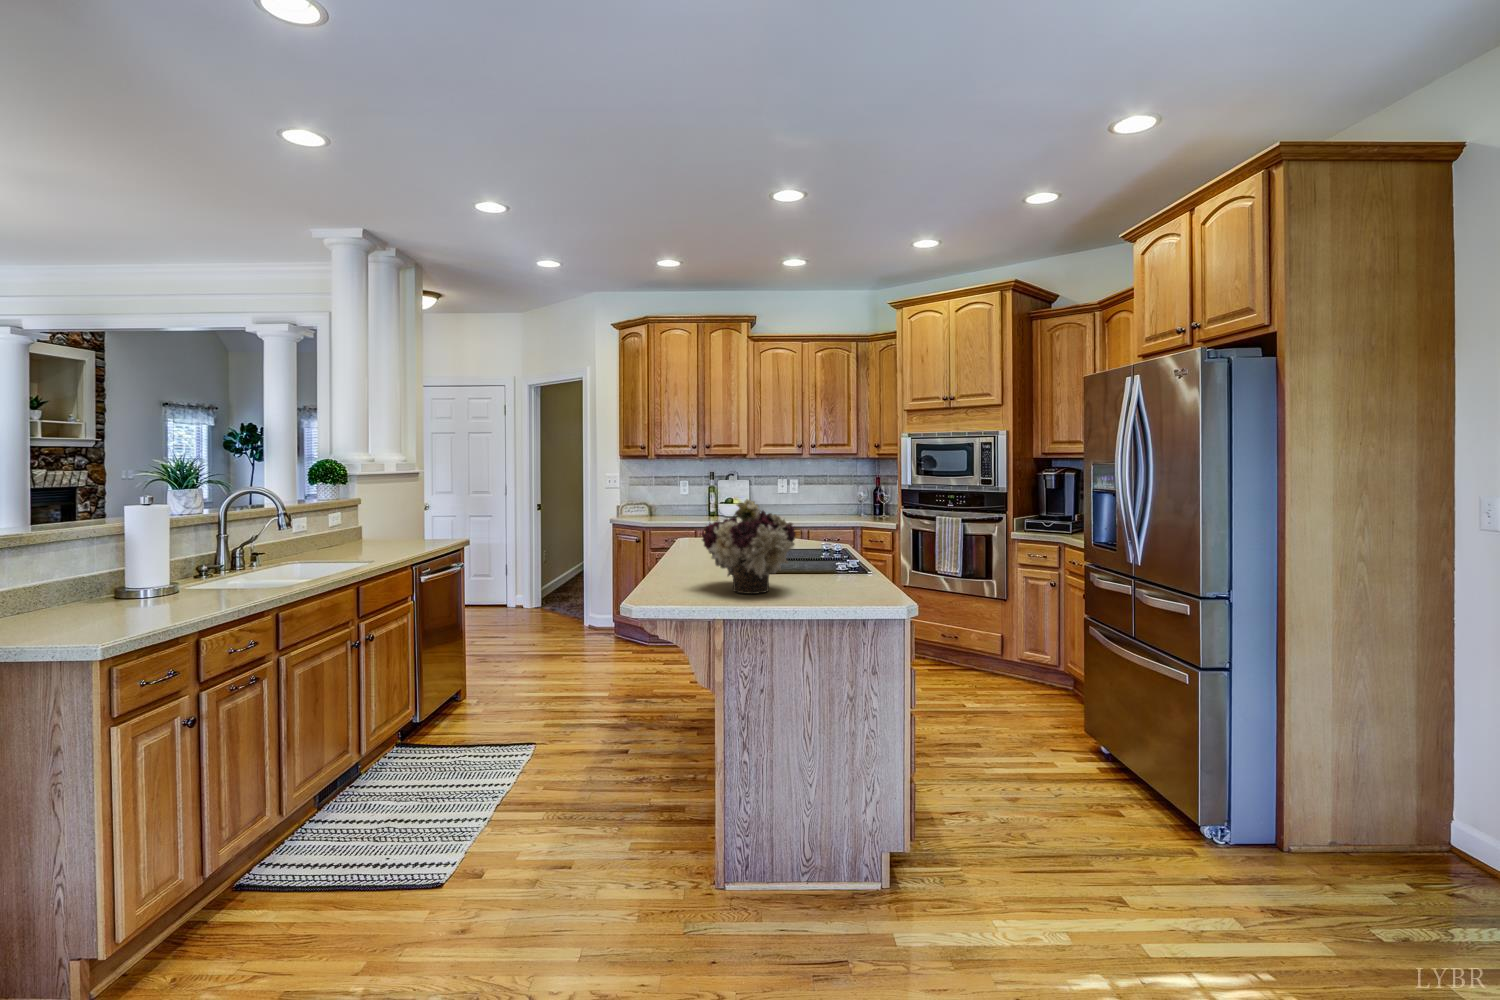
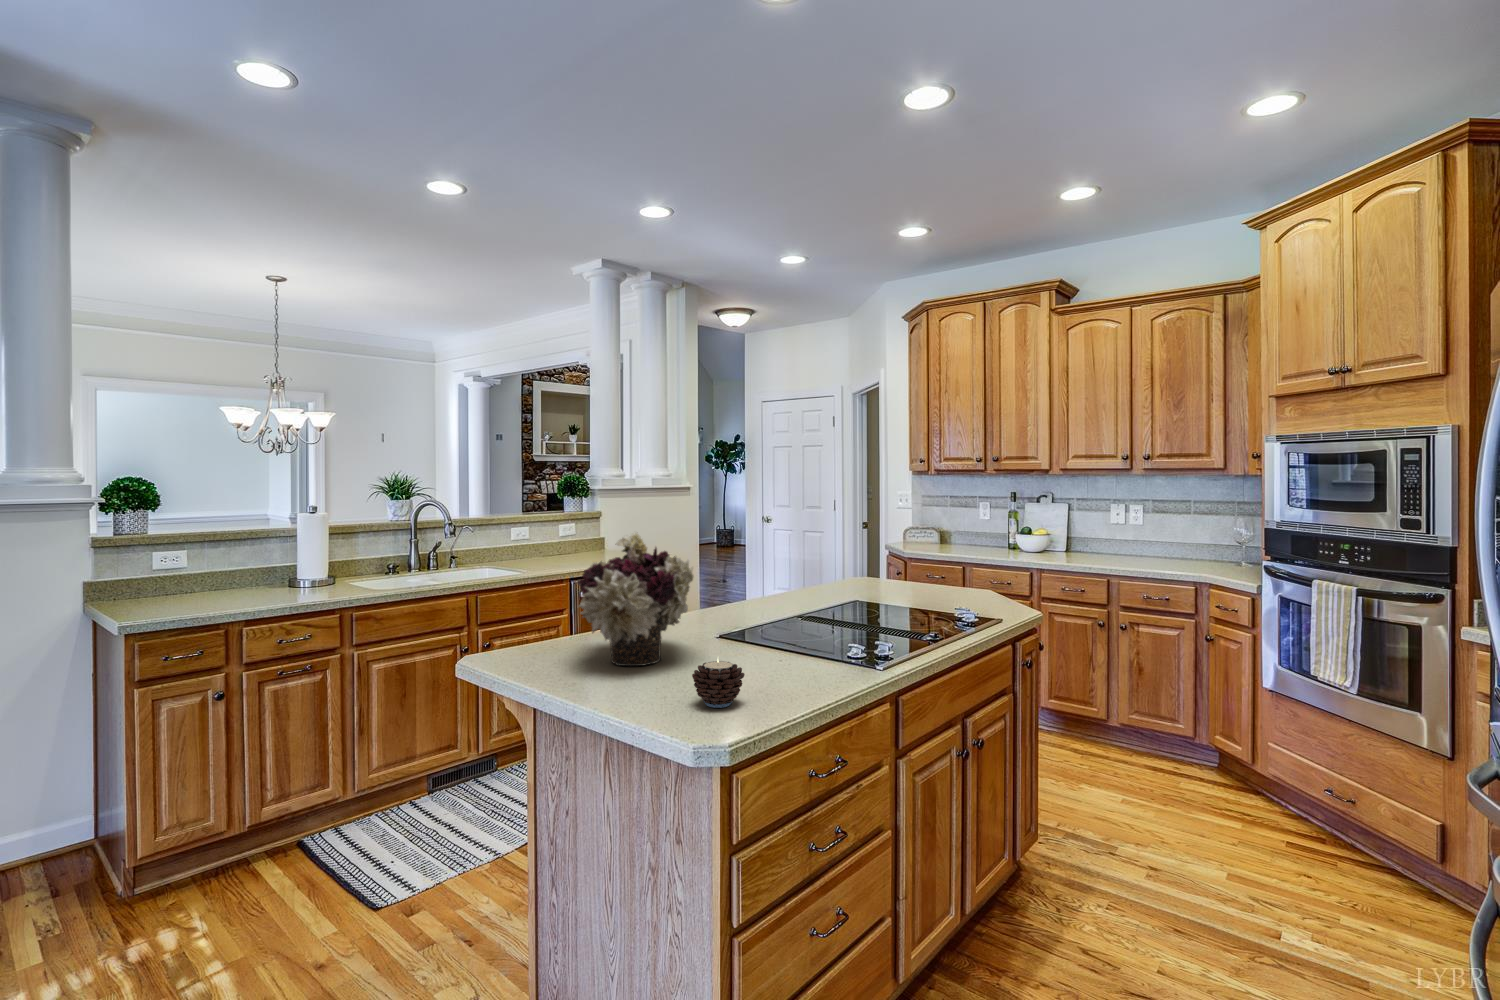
candle: none [853,569,885,600] -> present [692,659,745,708]

